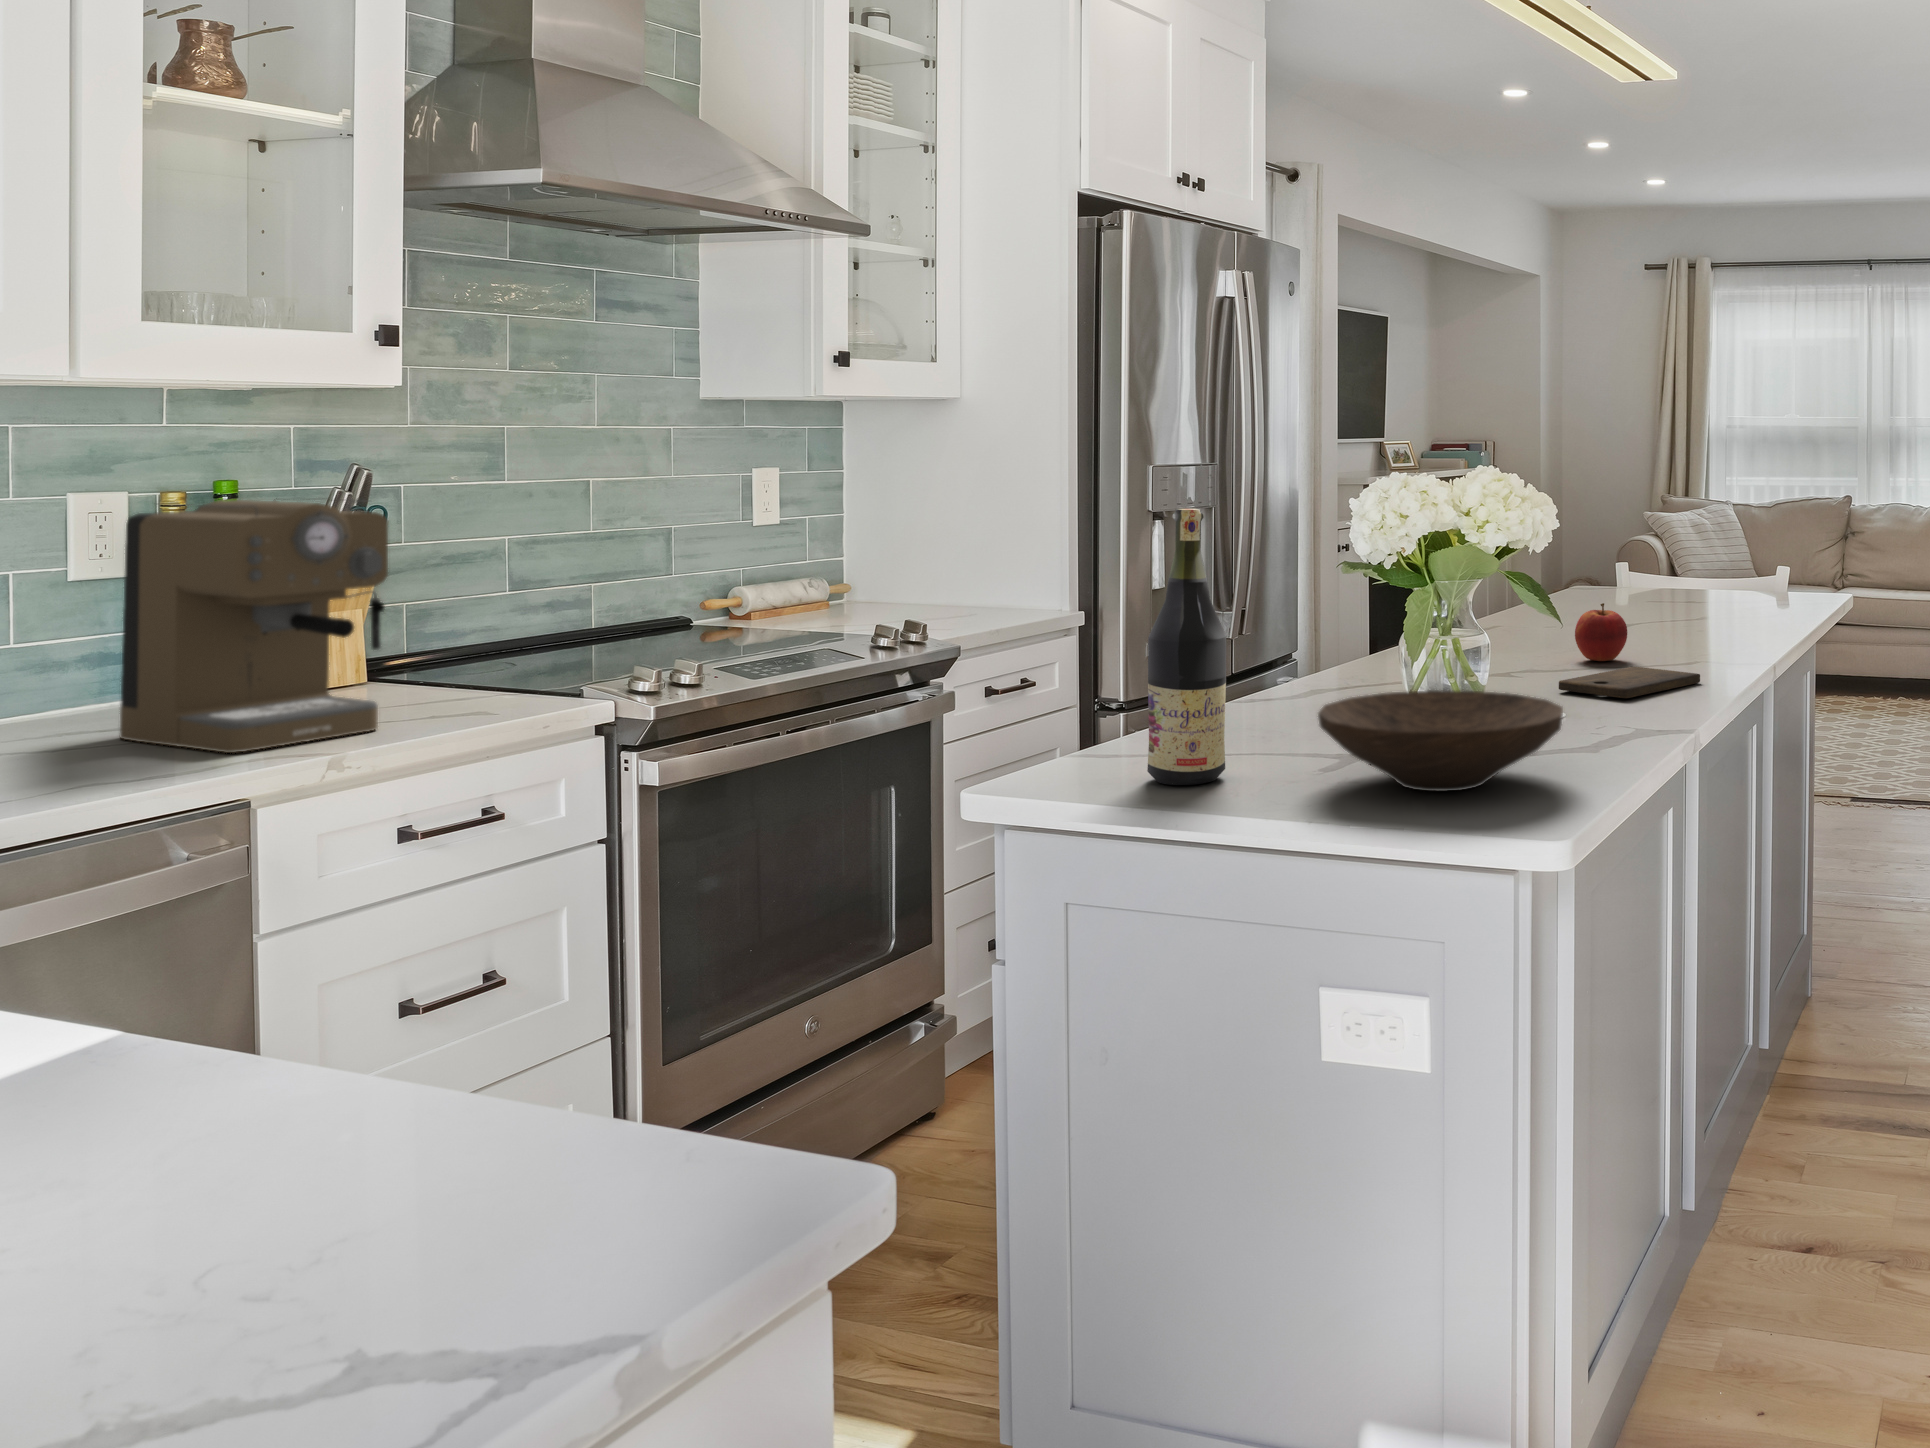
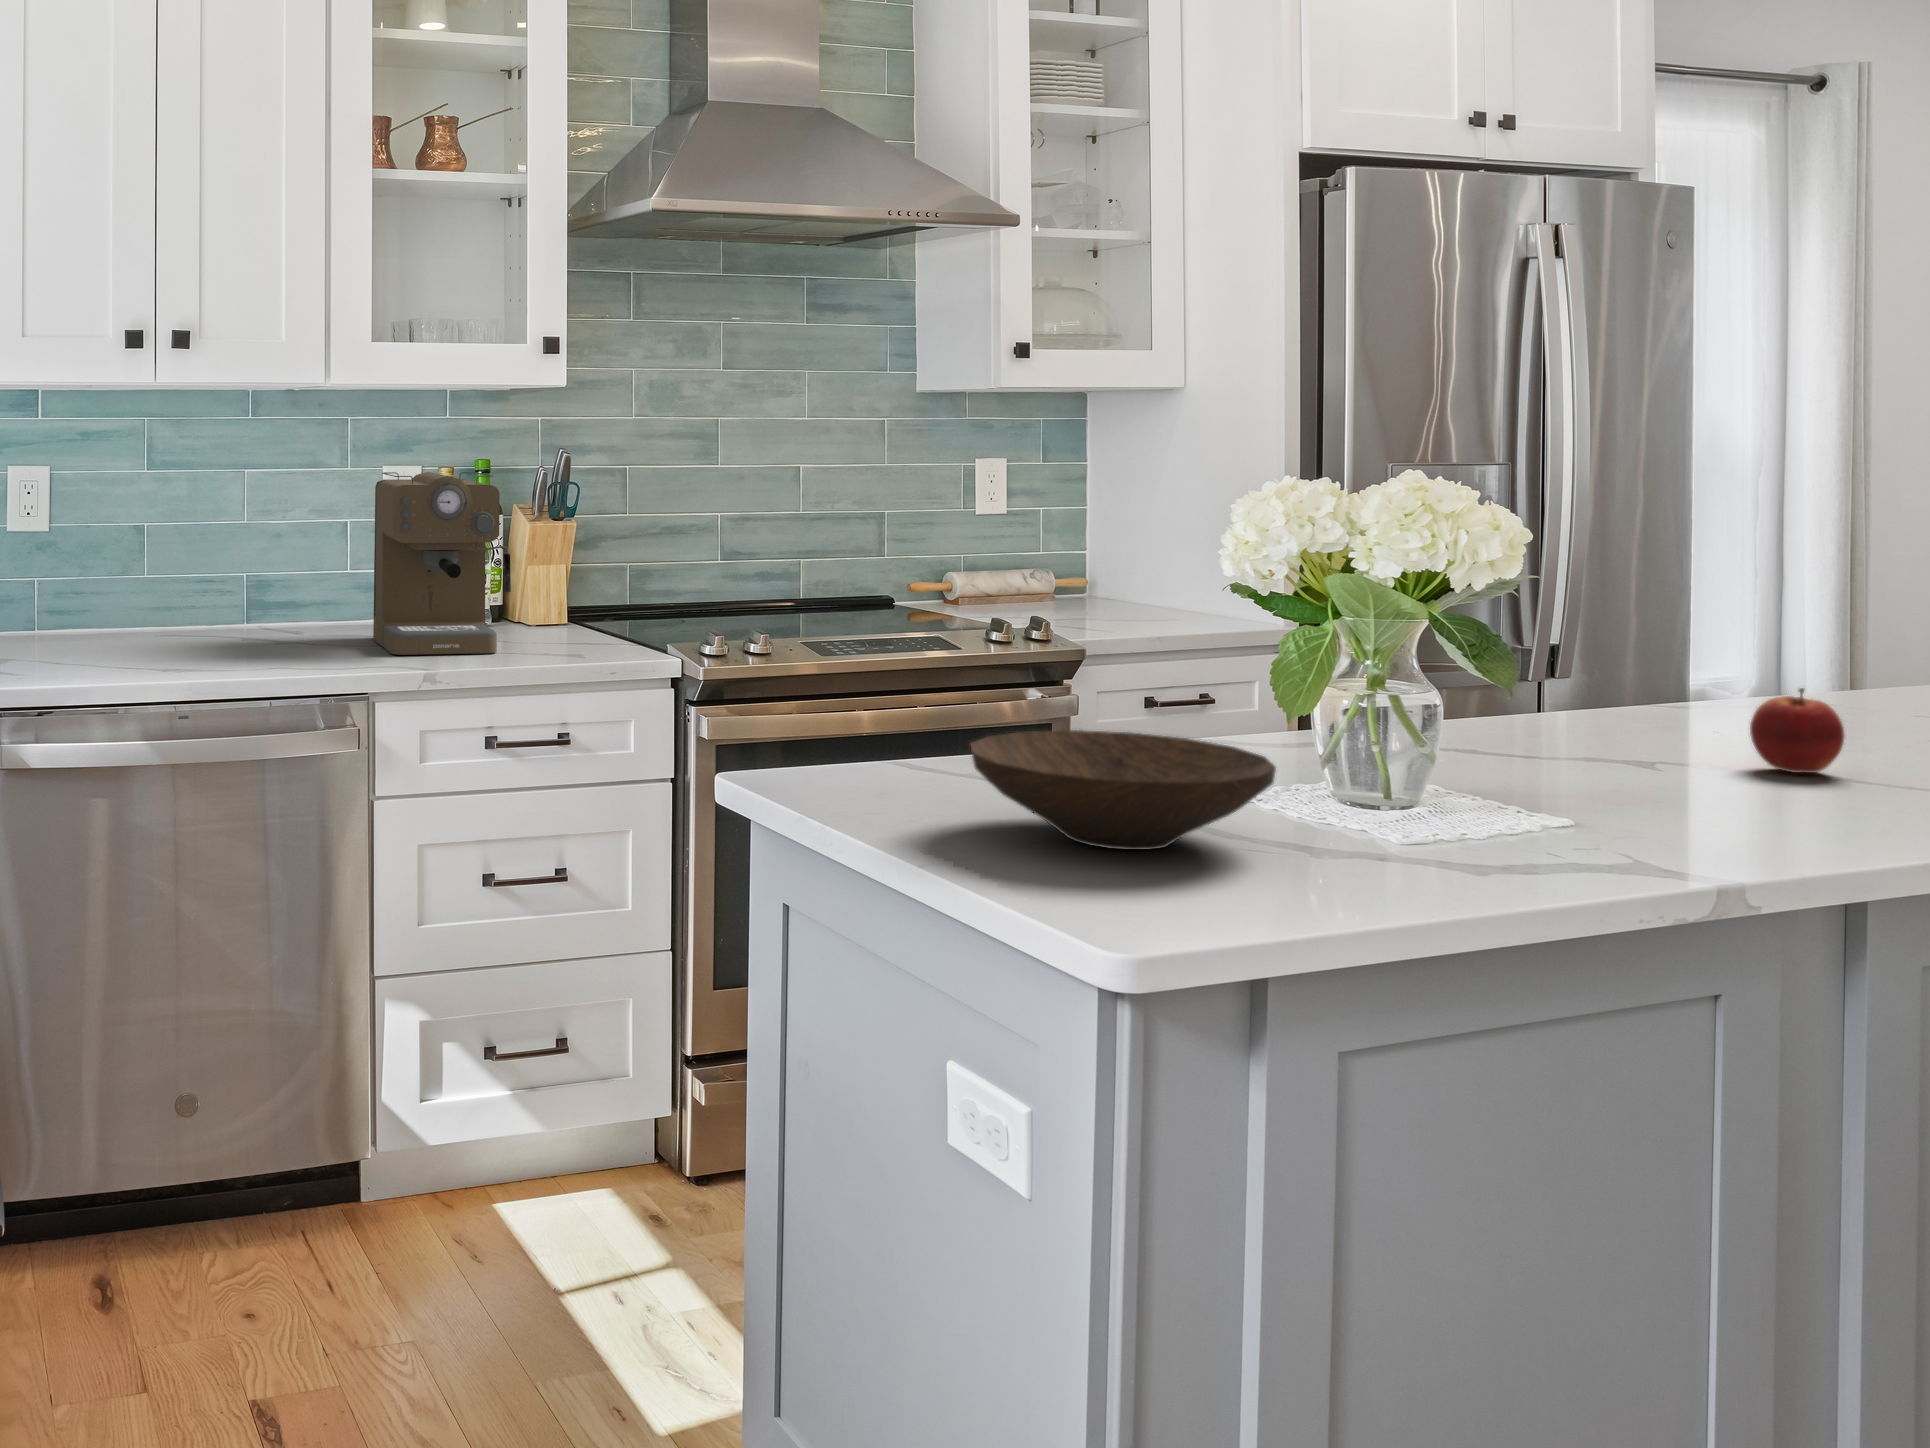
wine bottle: present [1147,509,1226,785] -> none [867,508,949,793]
cutting board: present [1559,667,1700,698] -> none [1588,777,1855,818]

